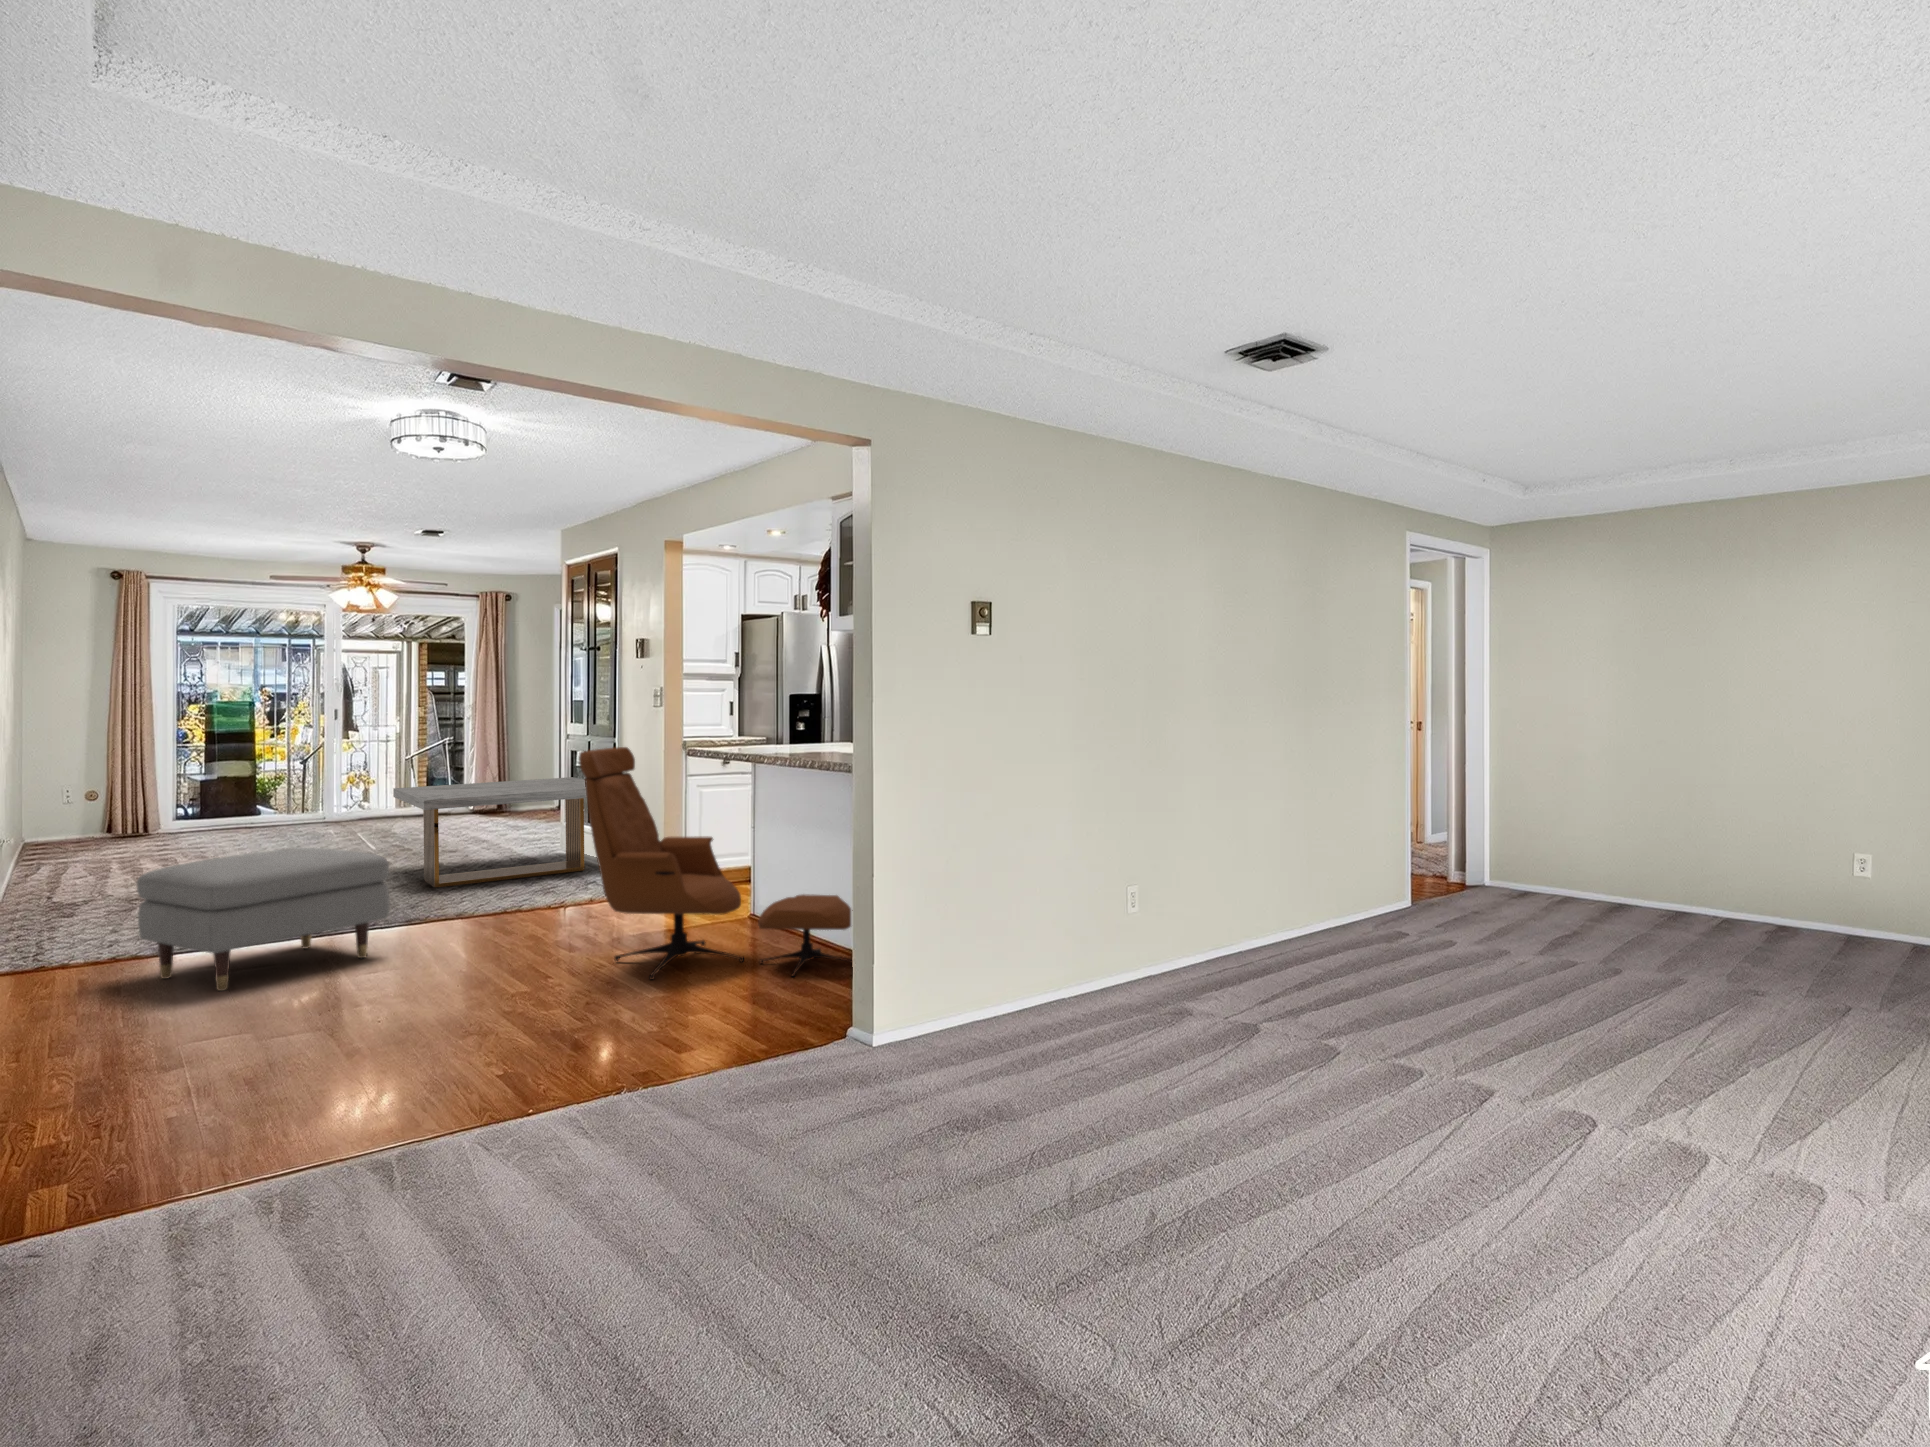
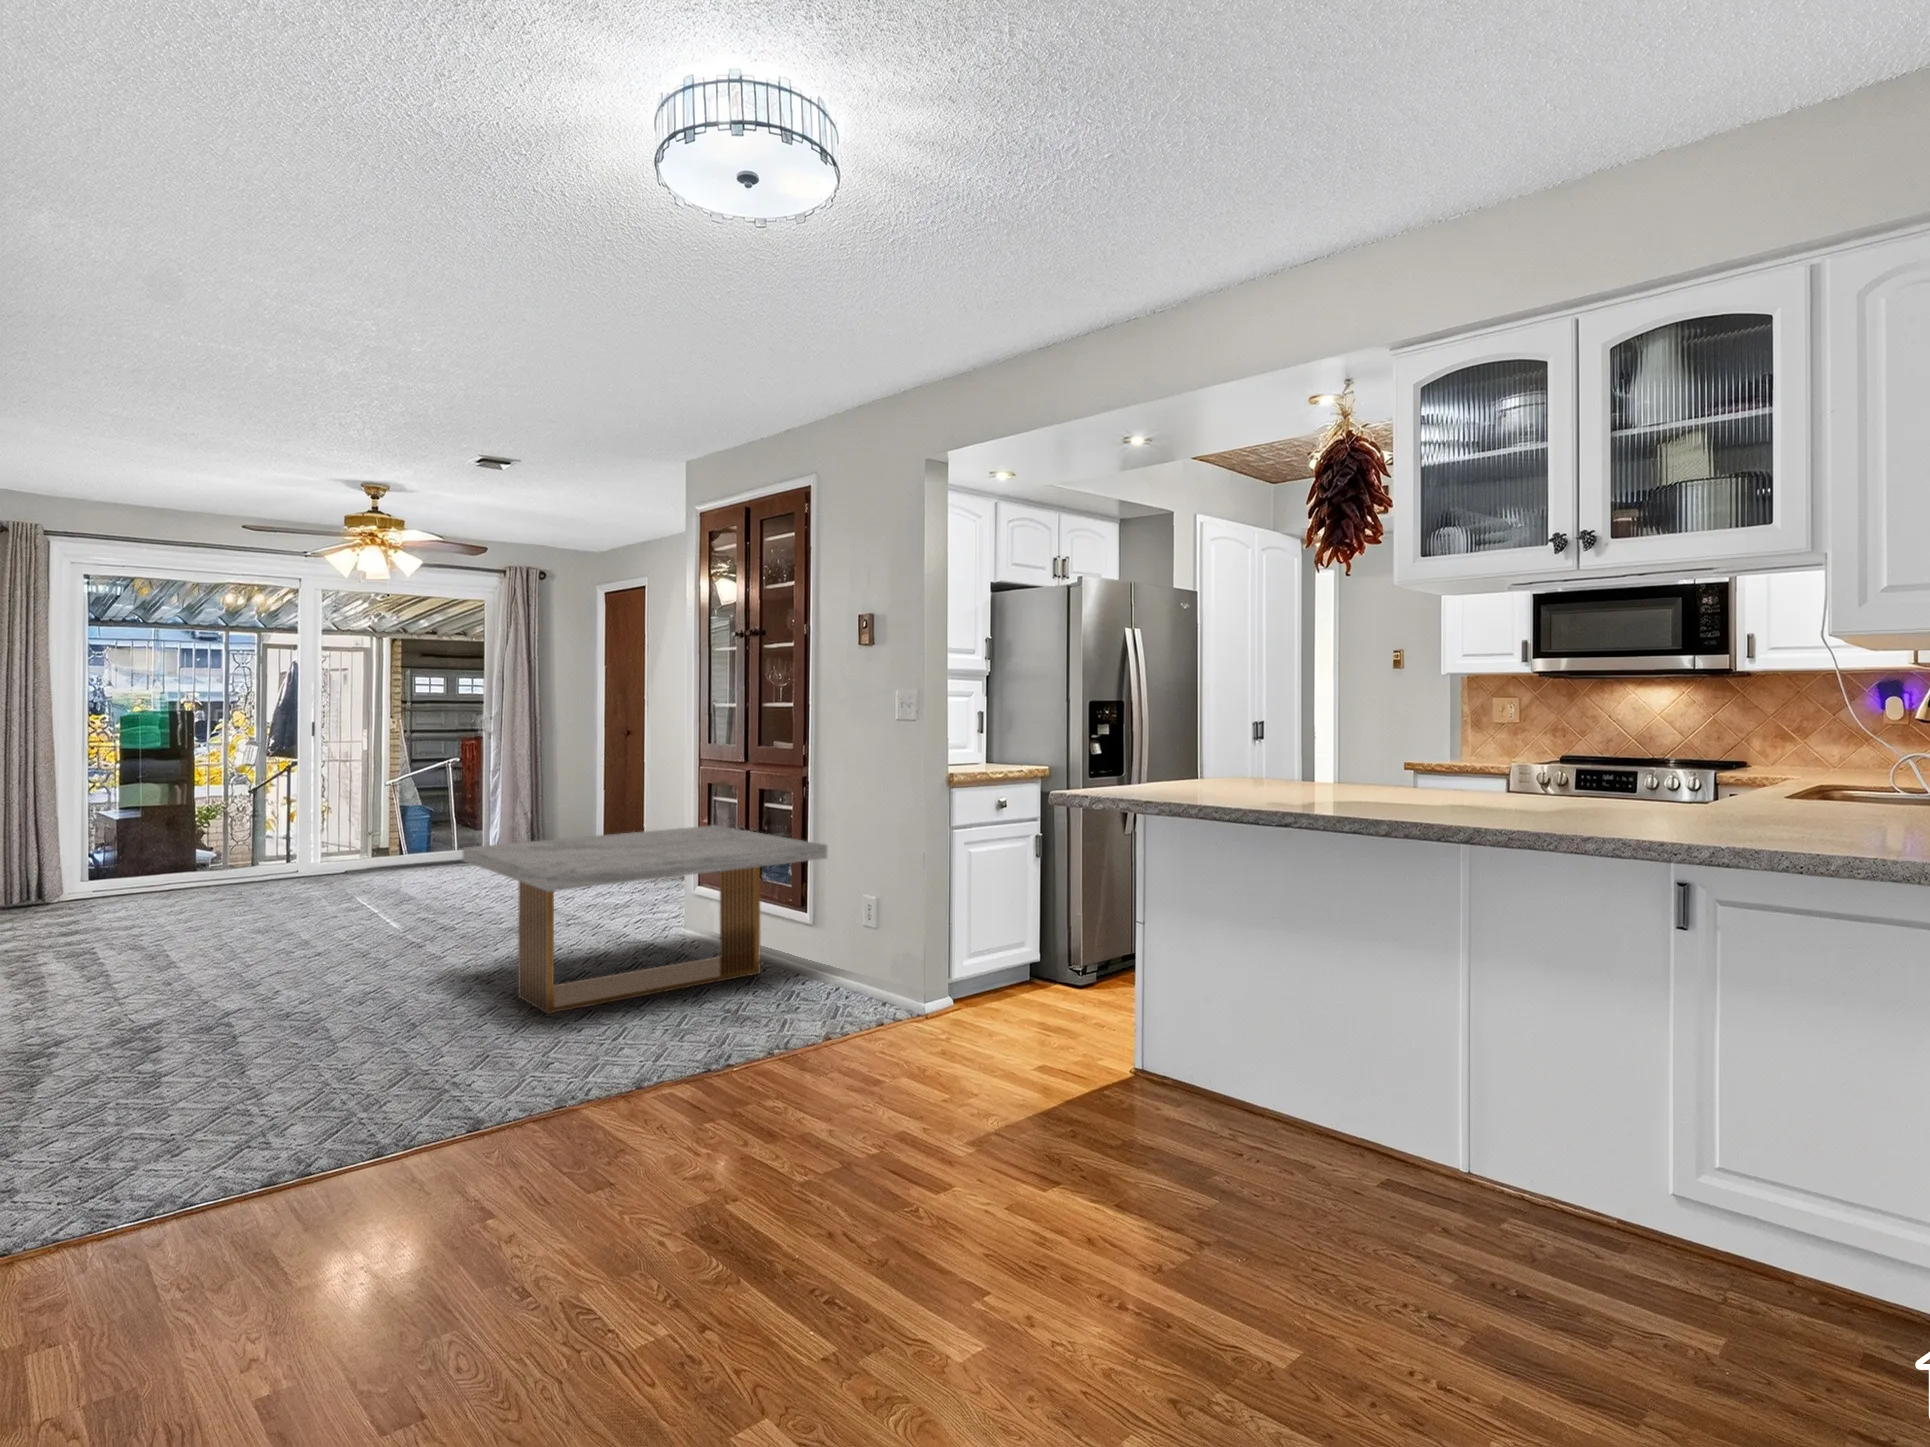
lounge chair: present [579,747,853,980] -> none [1031,798,1591,1311]
ottoman: present [136,848,390,991] -> none [79,995,597,1373]

